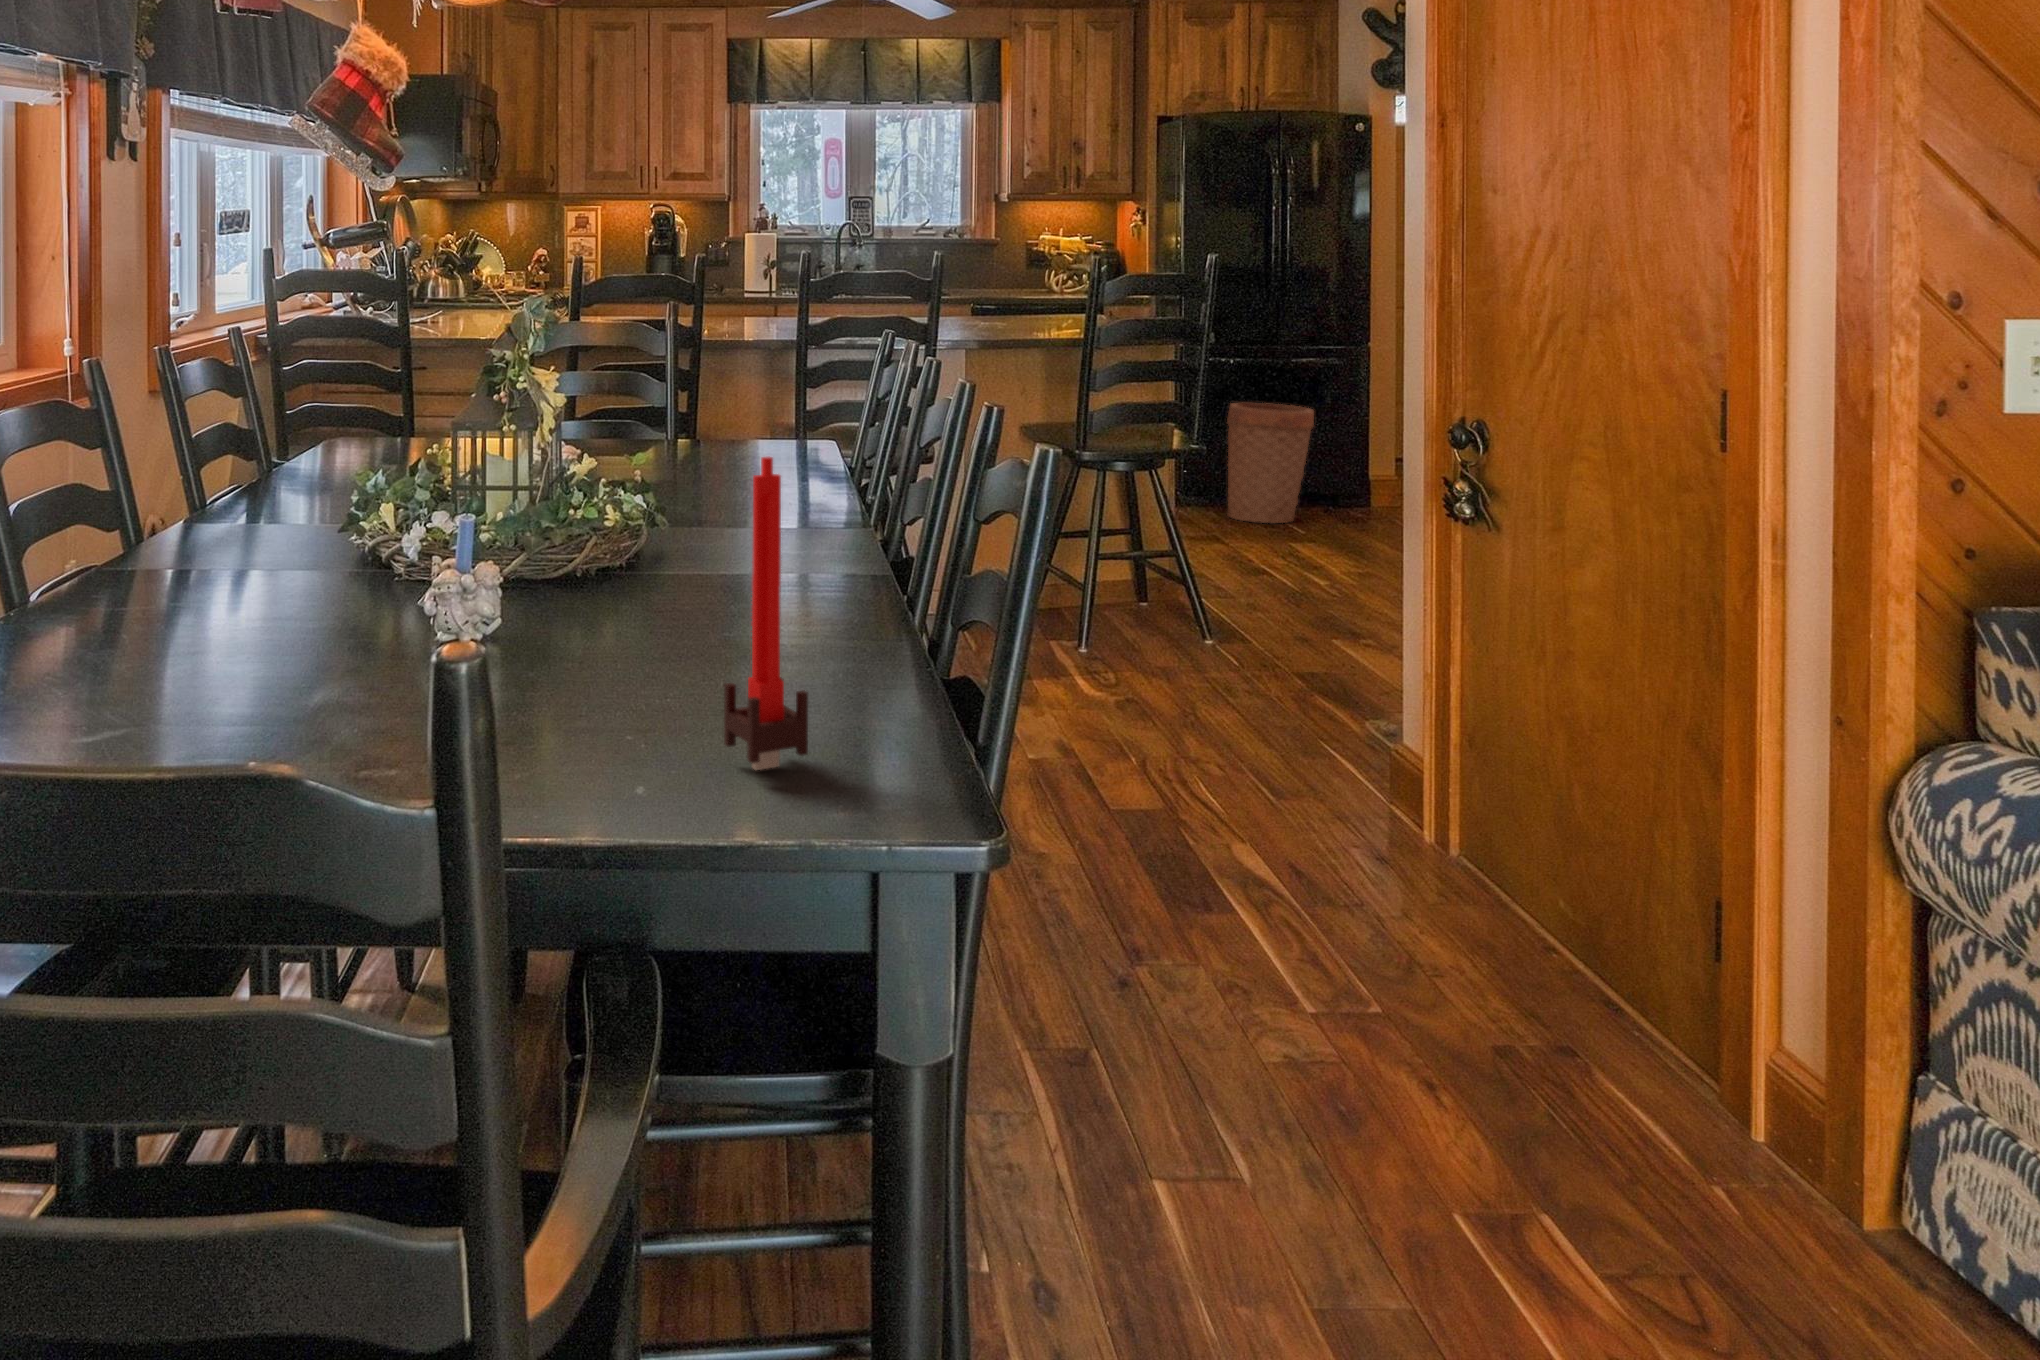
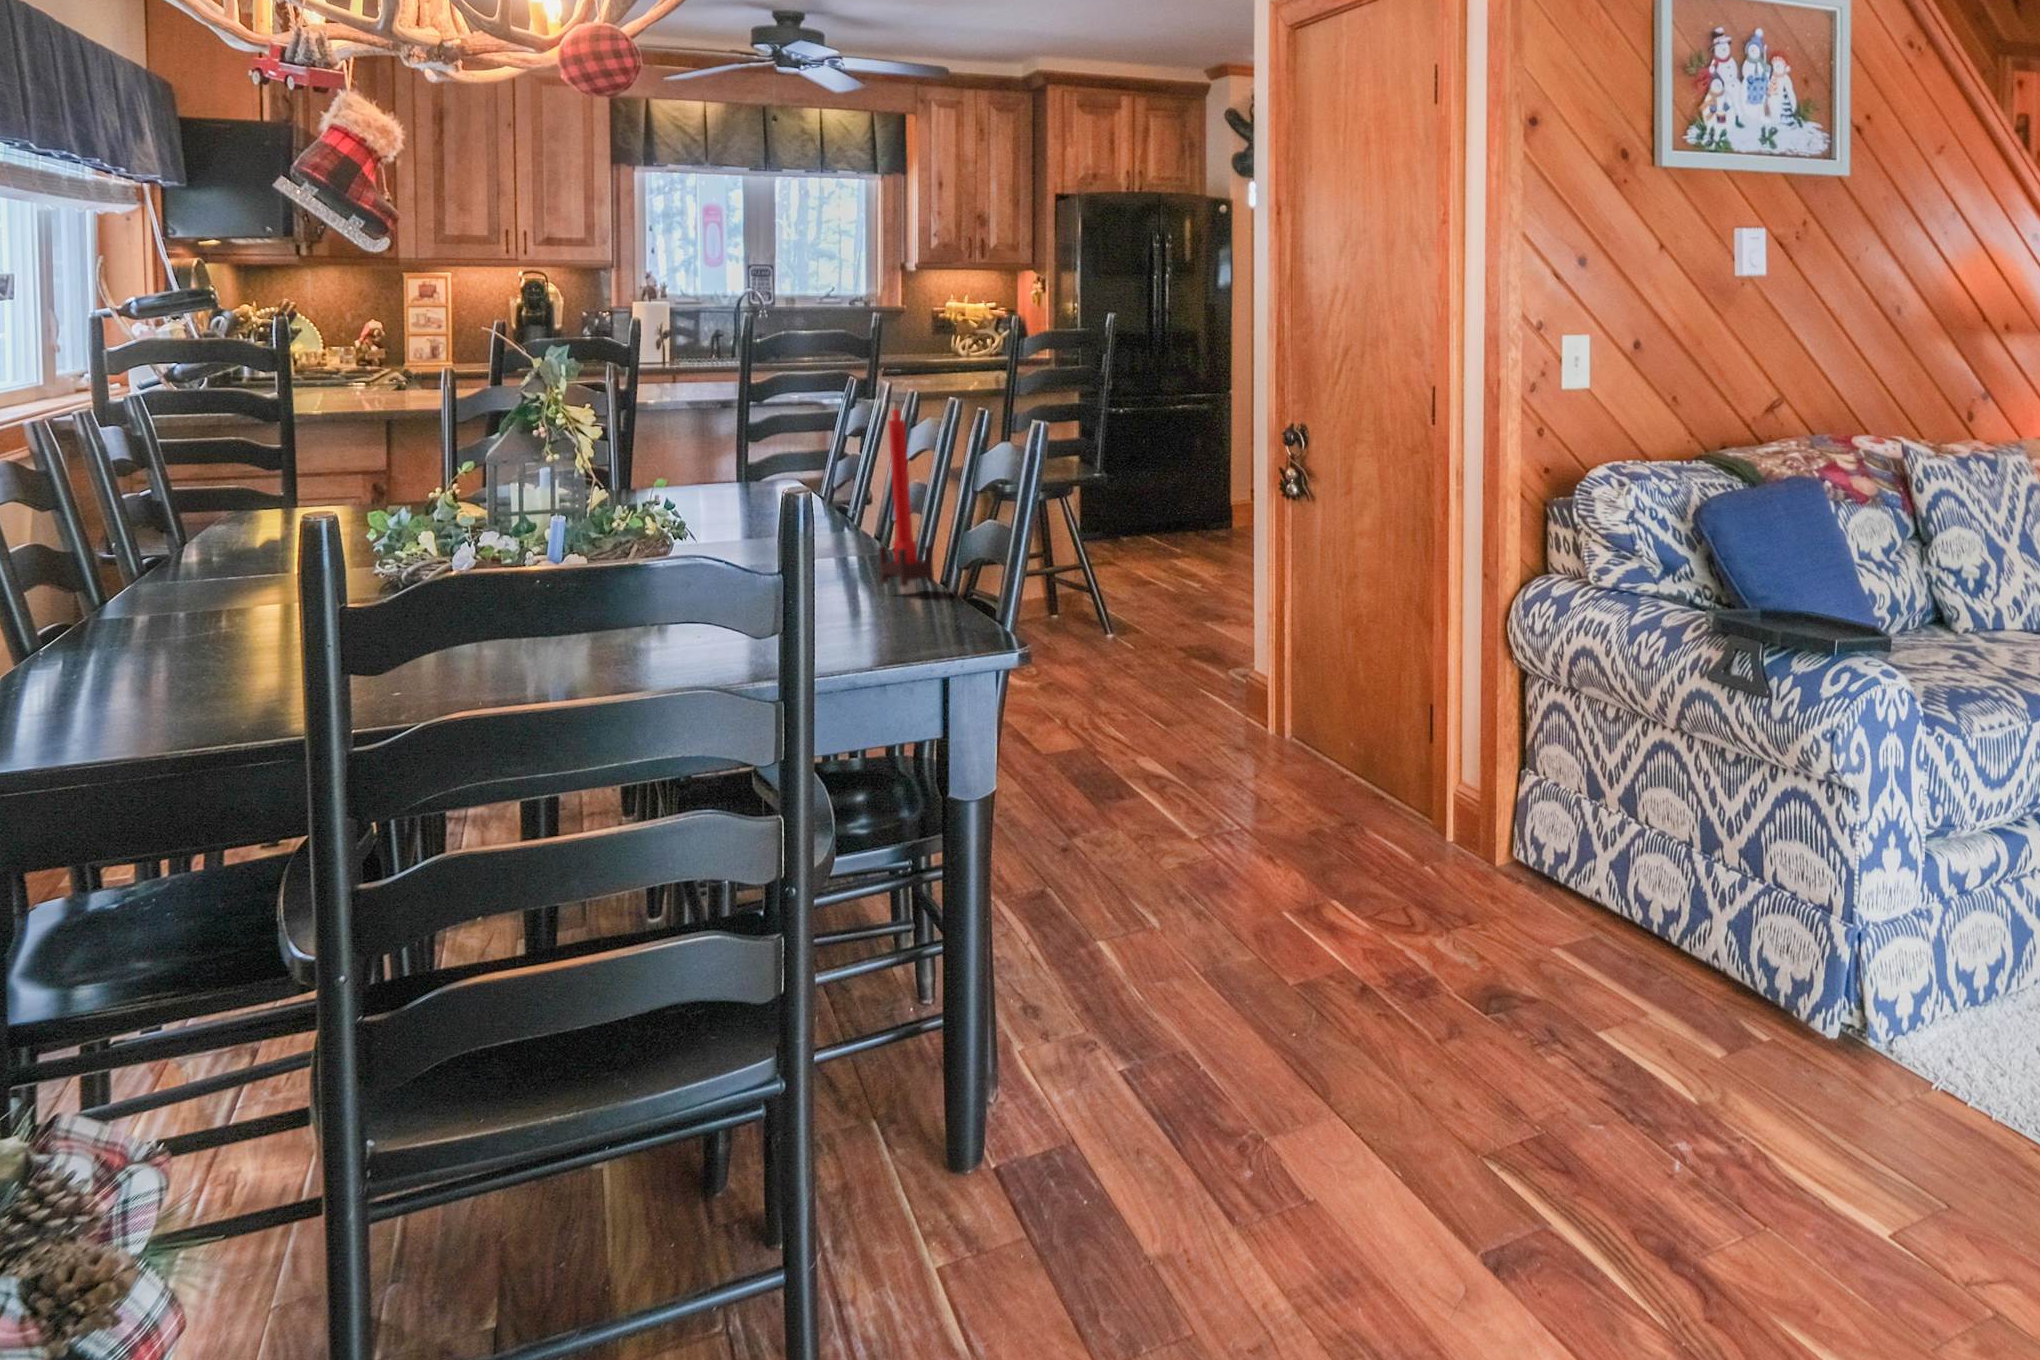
basket: present [1227,403,1314,523] -> none [1133,457,1205,559]

